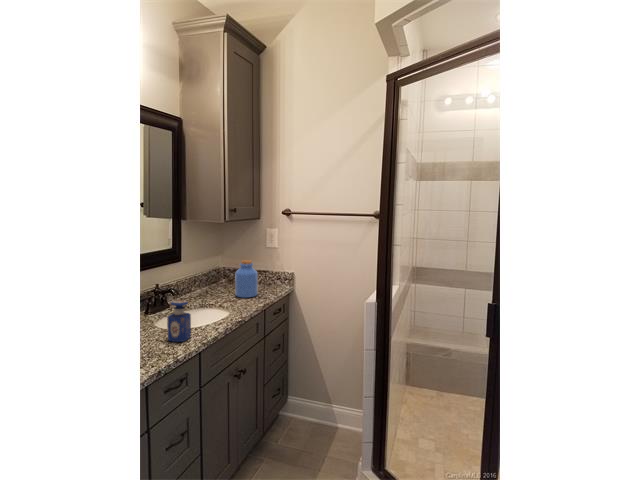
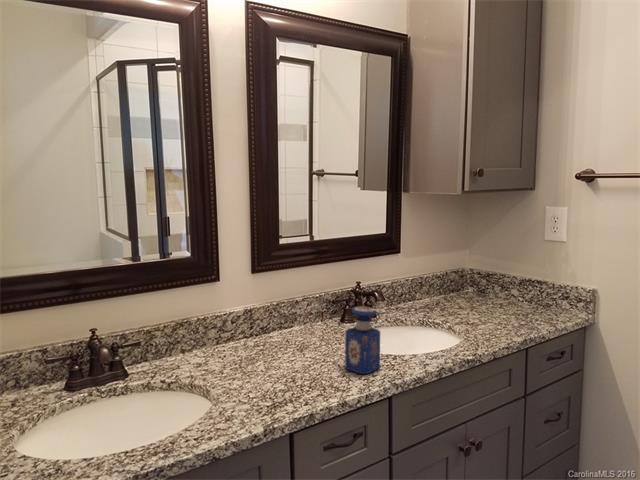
jar: present [235,260,258,298] -> none [480,258,520,321]

